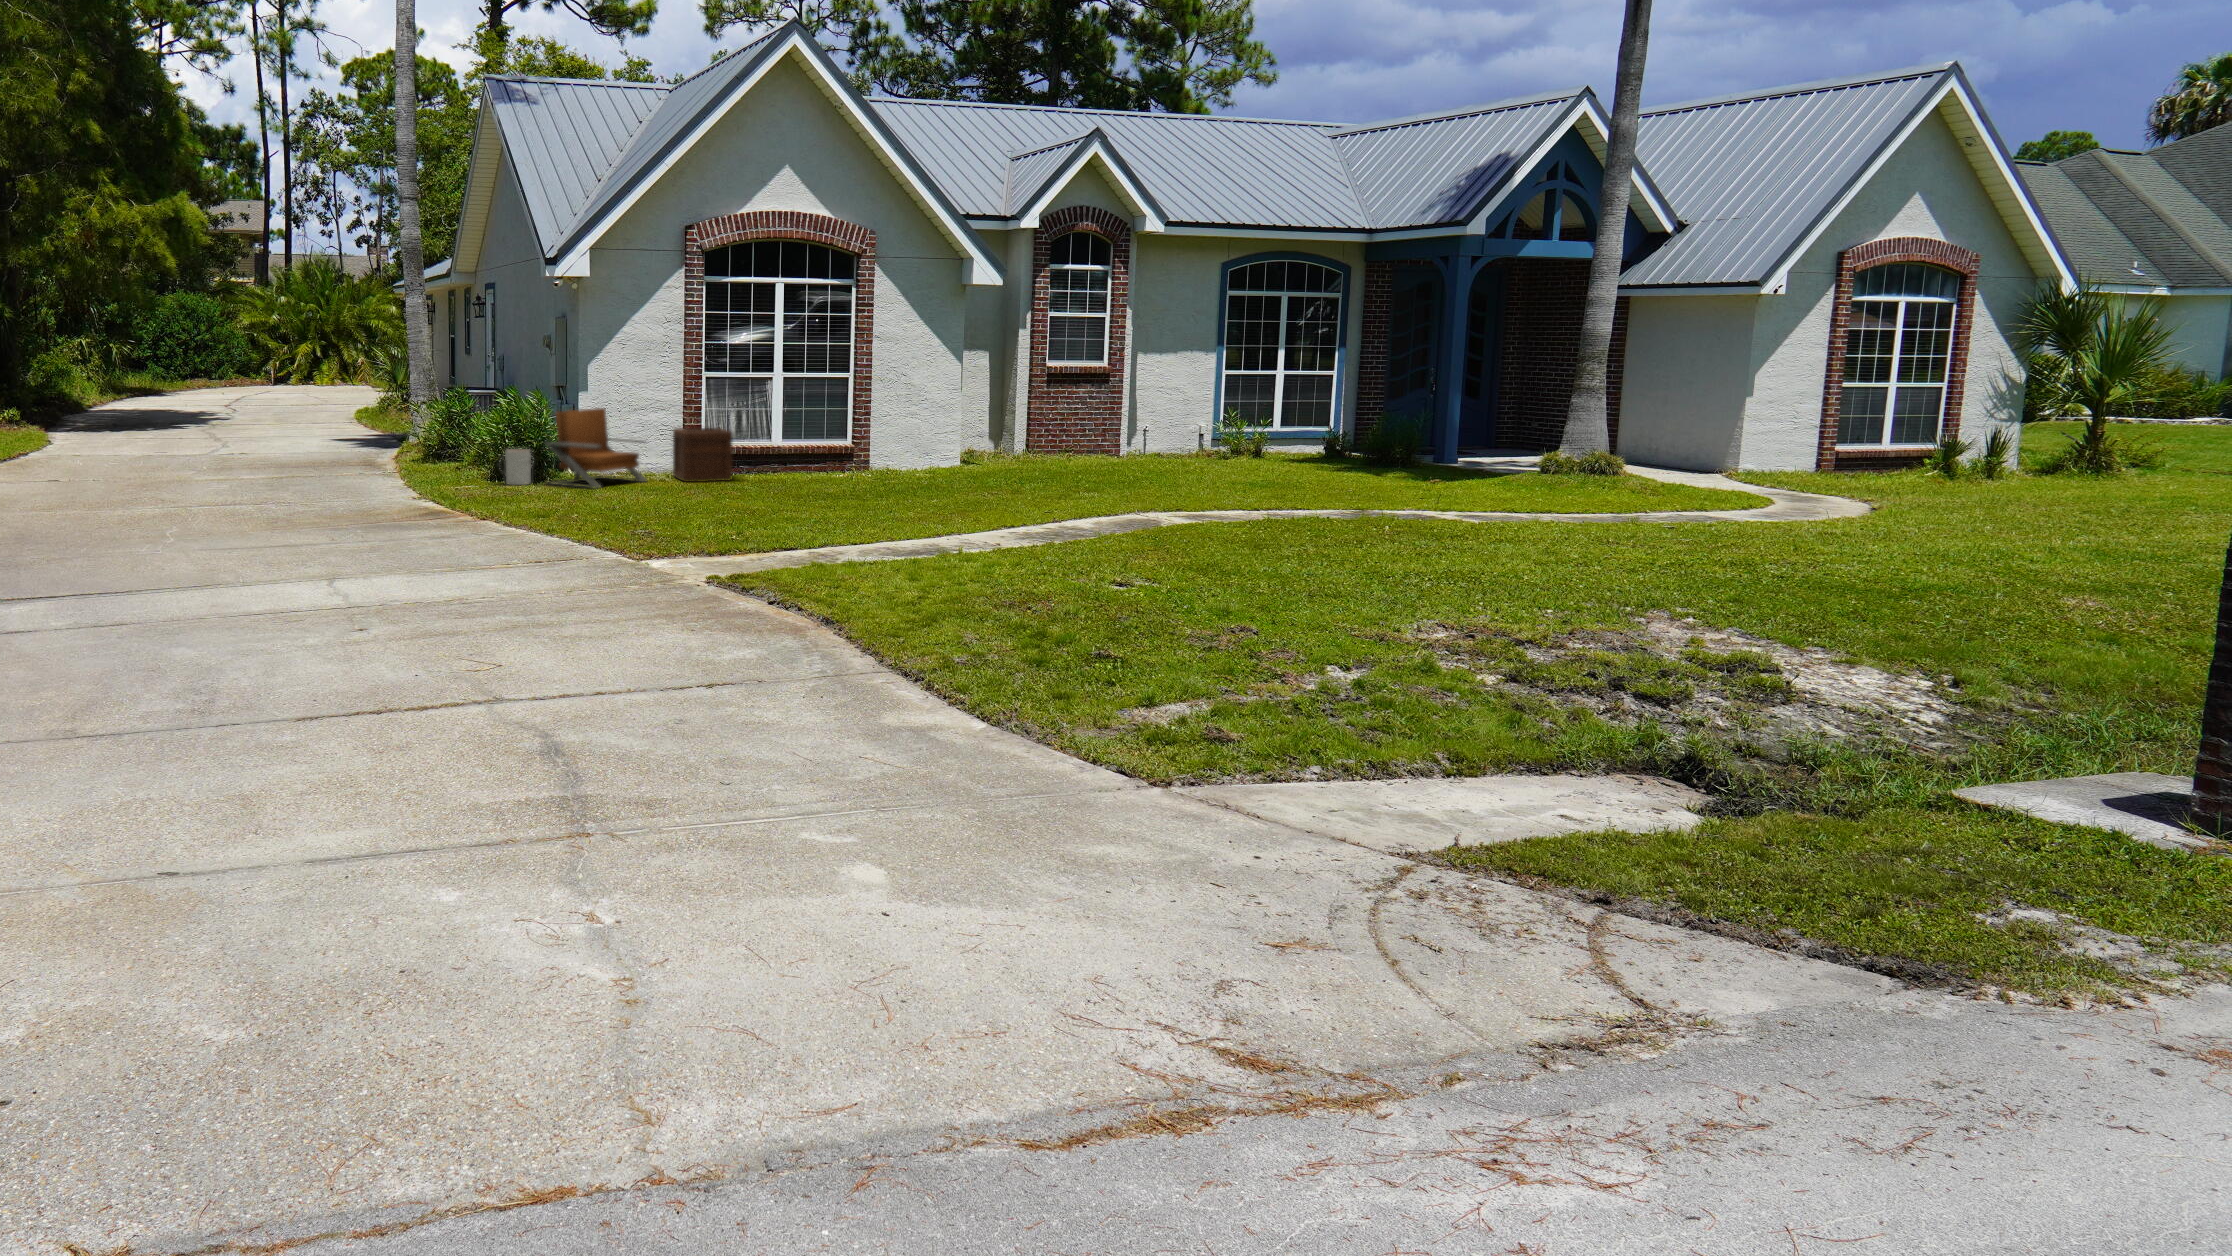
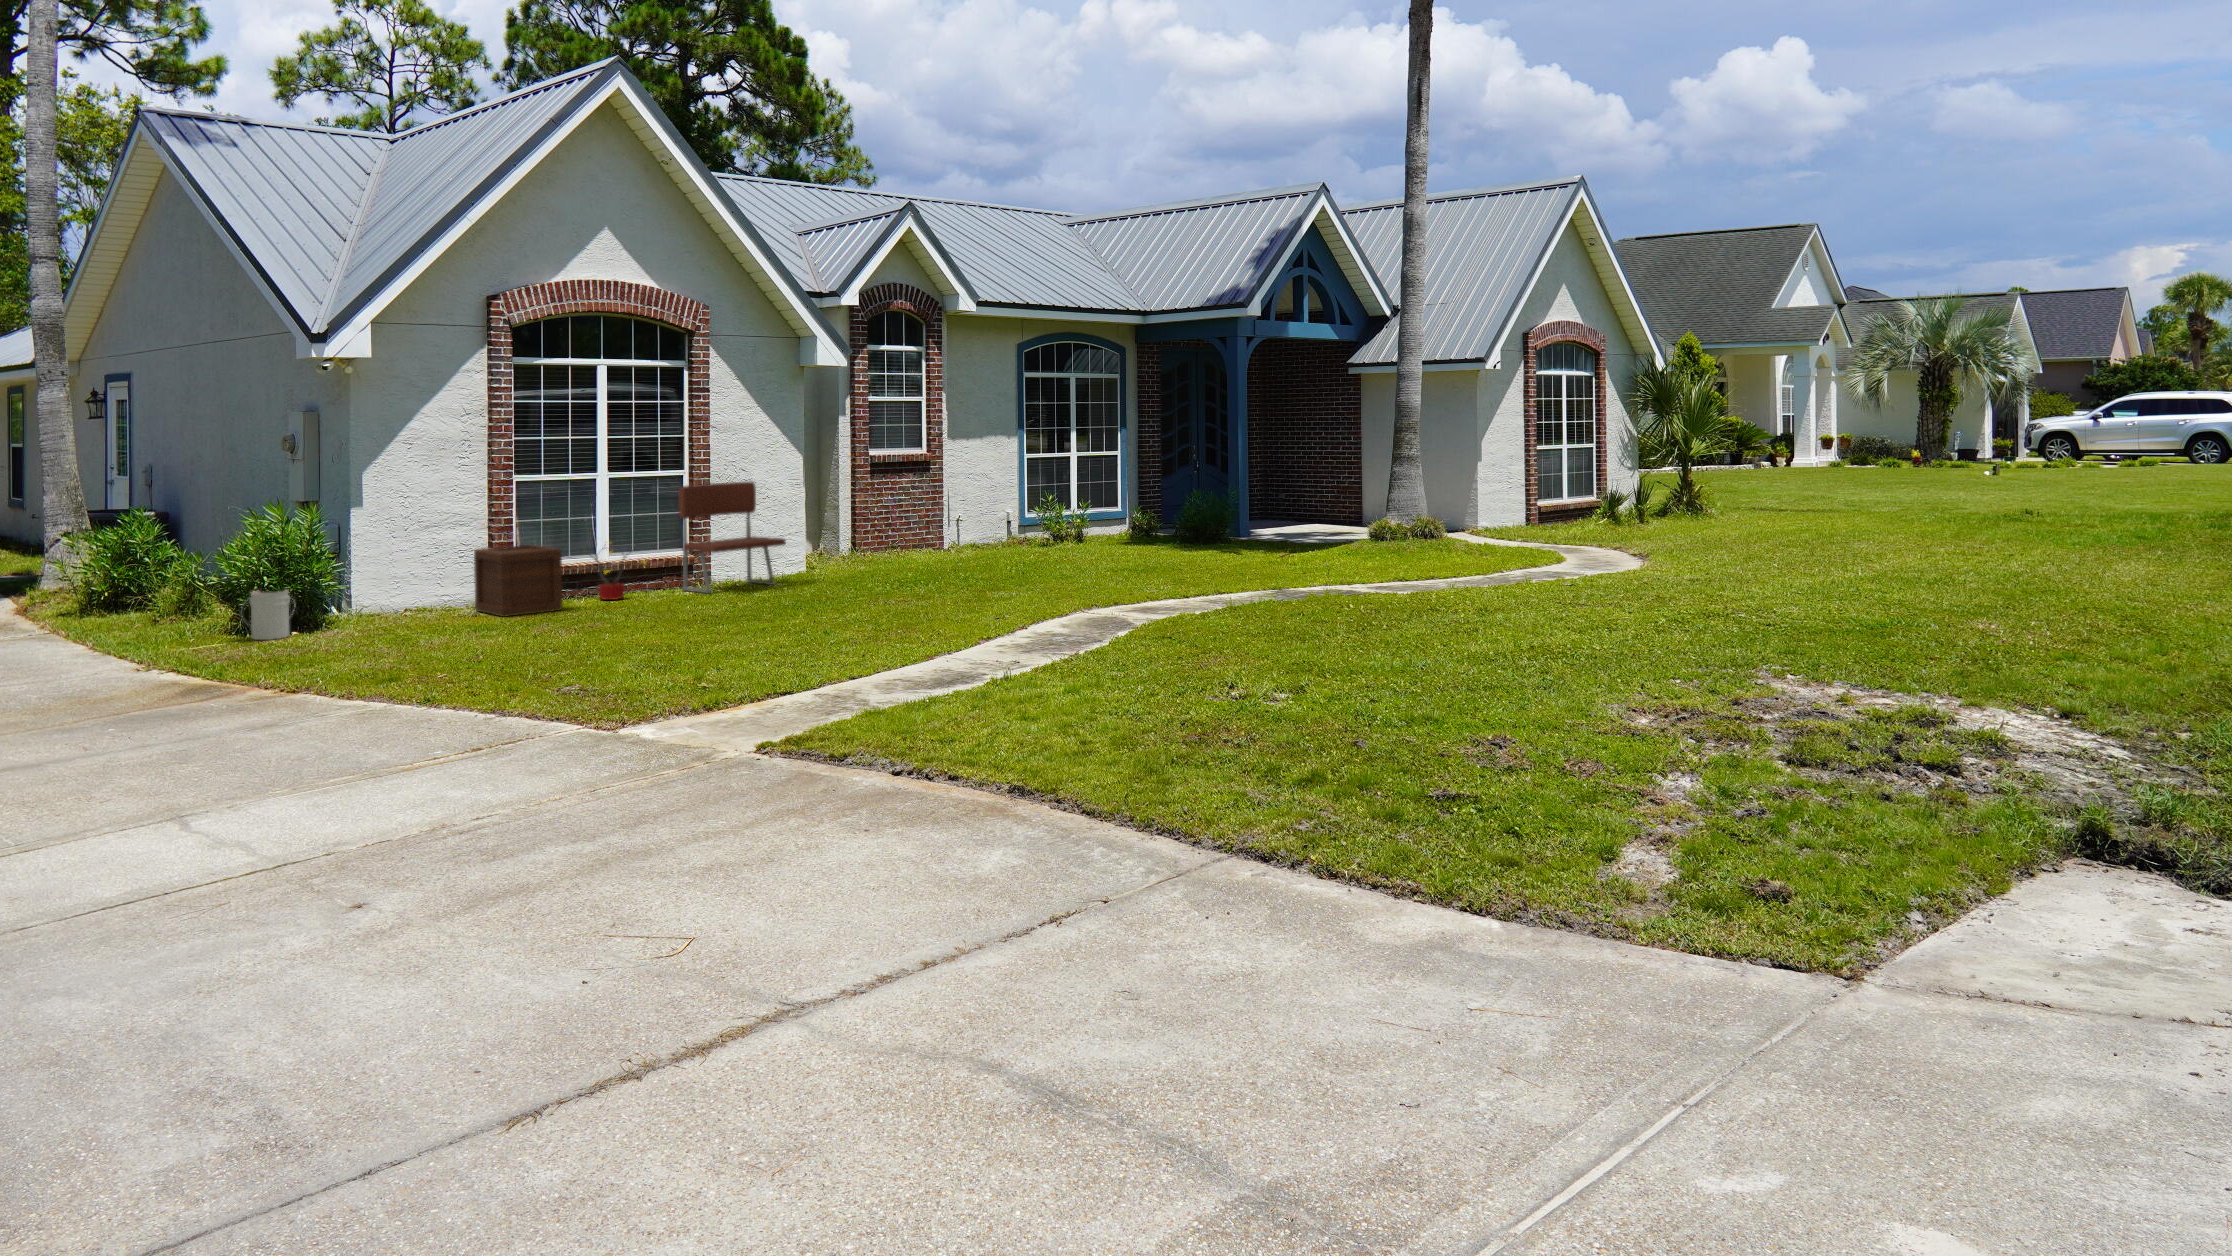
bench: none [842,385,932,477] -> present [679,482,786,593]
lounge chair: present [546,408,646,488] -> none [310,527,451,636]
decorative plant: none [757,428,809,476] -> present [587,544,646,600]

